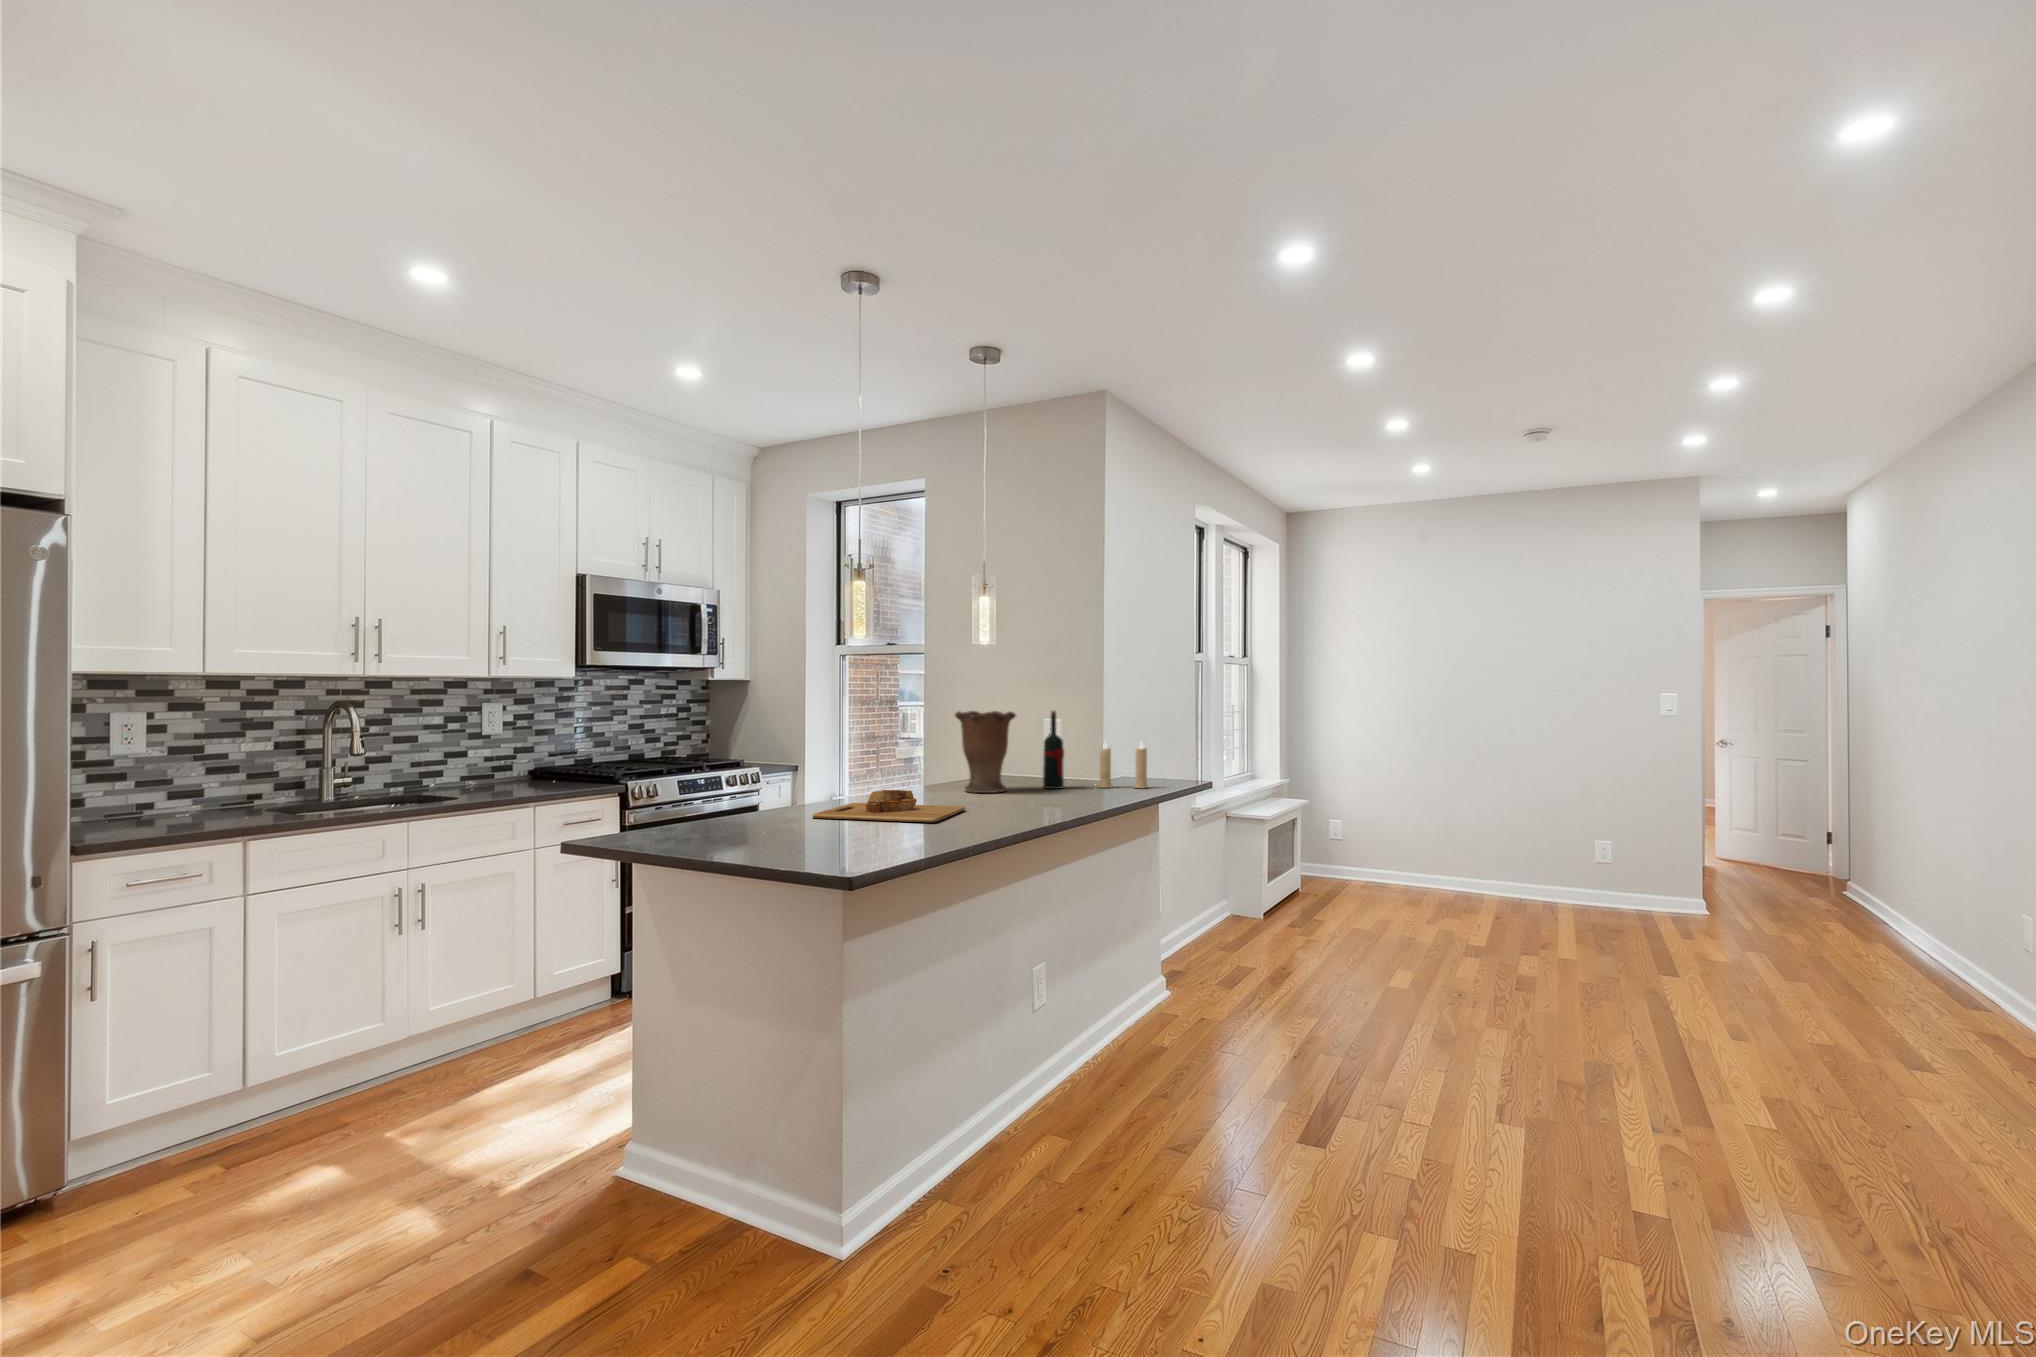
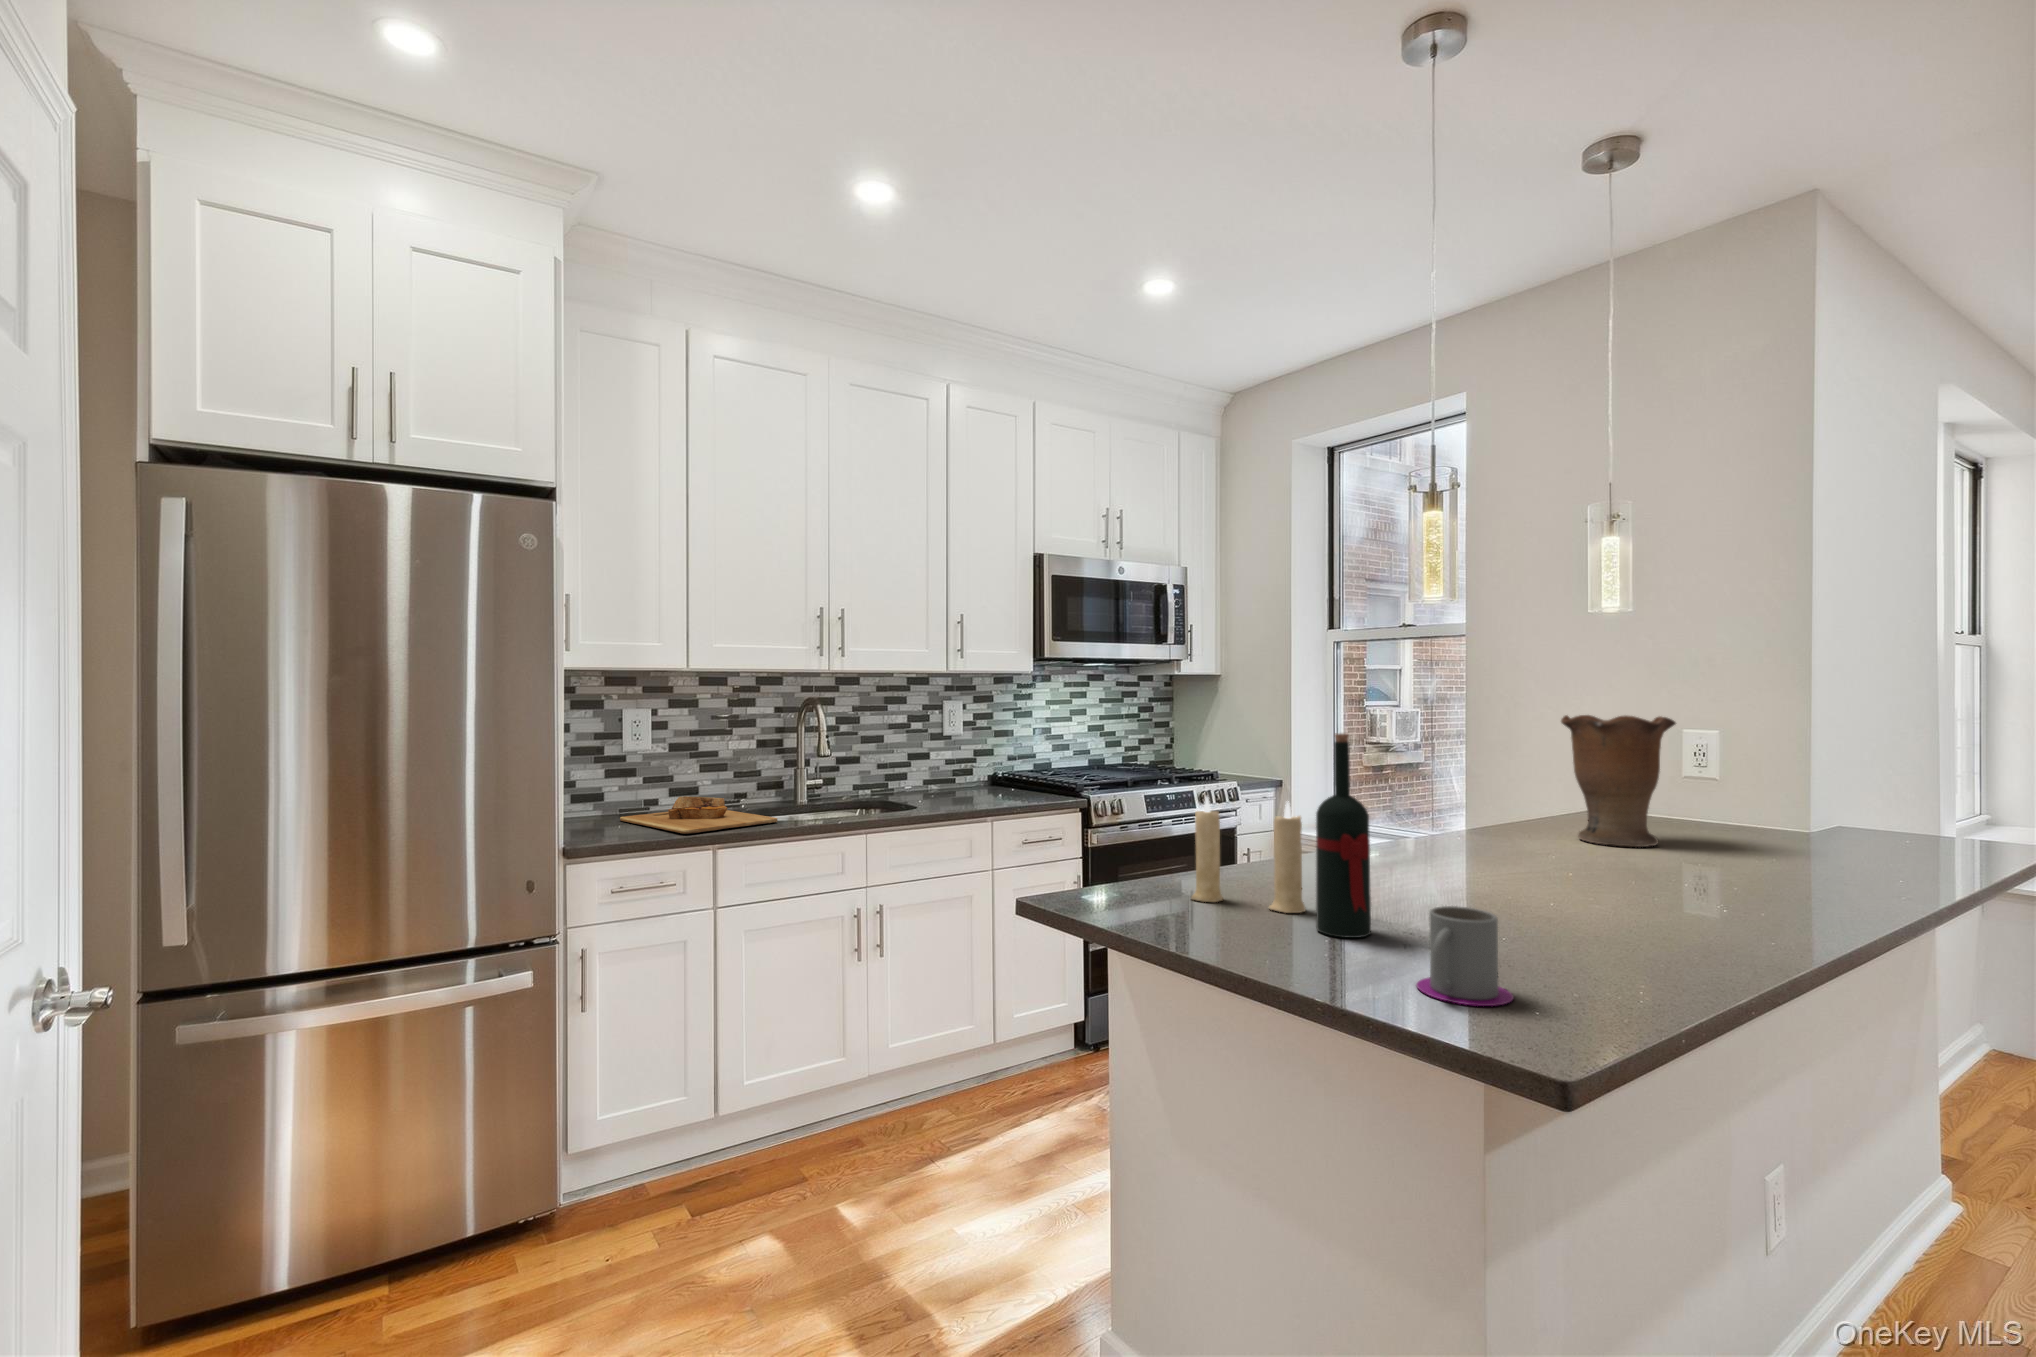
wine bottle: present [1043,711,1064,789] -> present [1316,733,1371,938]
candle: present [1099,743,1148,788] -> present [1191,797,1306,913]
cutting board: present [812,790,965,822] -> present [620,796,777,834]
mug: none [803,813,850,860] -> present [1416,906,1513,1006]

